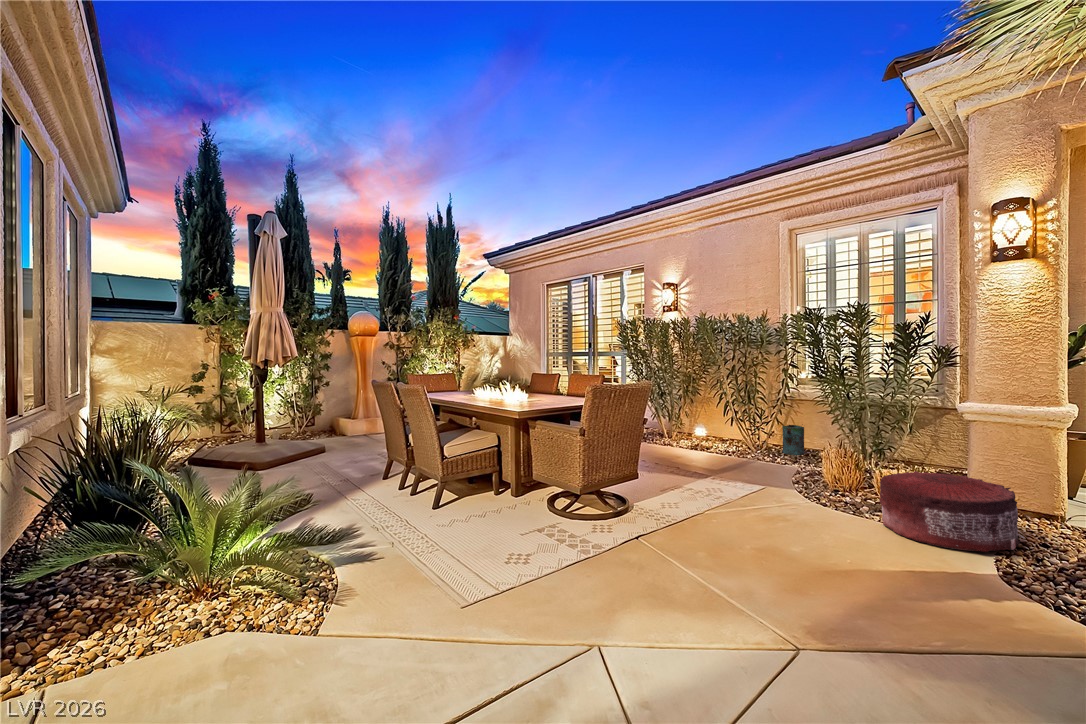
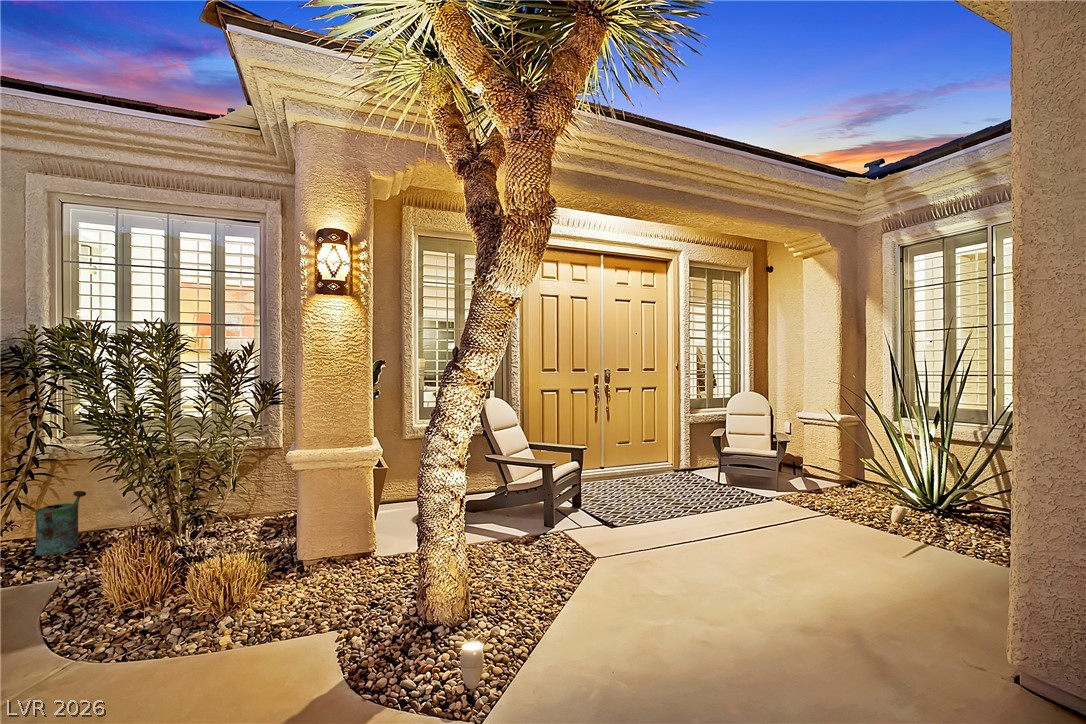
pouf: present [879,471,1020,552] -> none [194,547,353,678]

